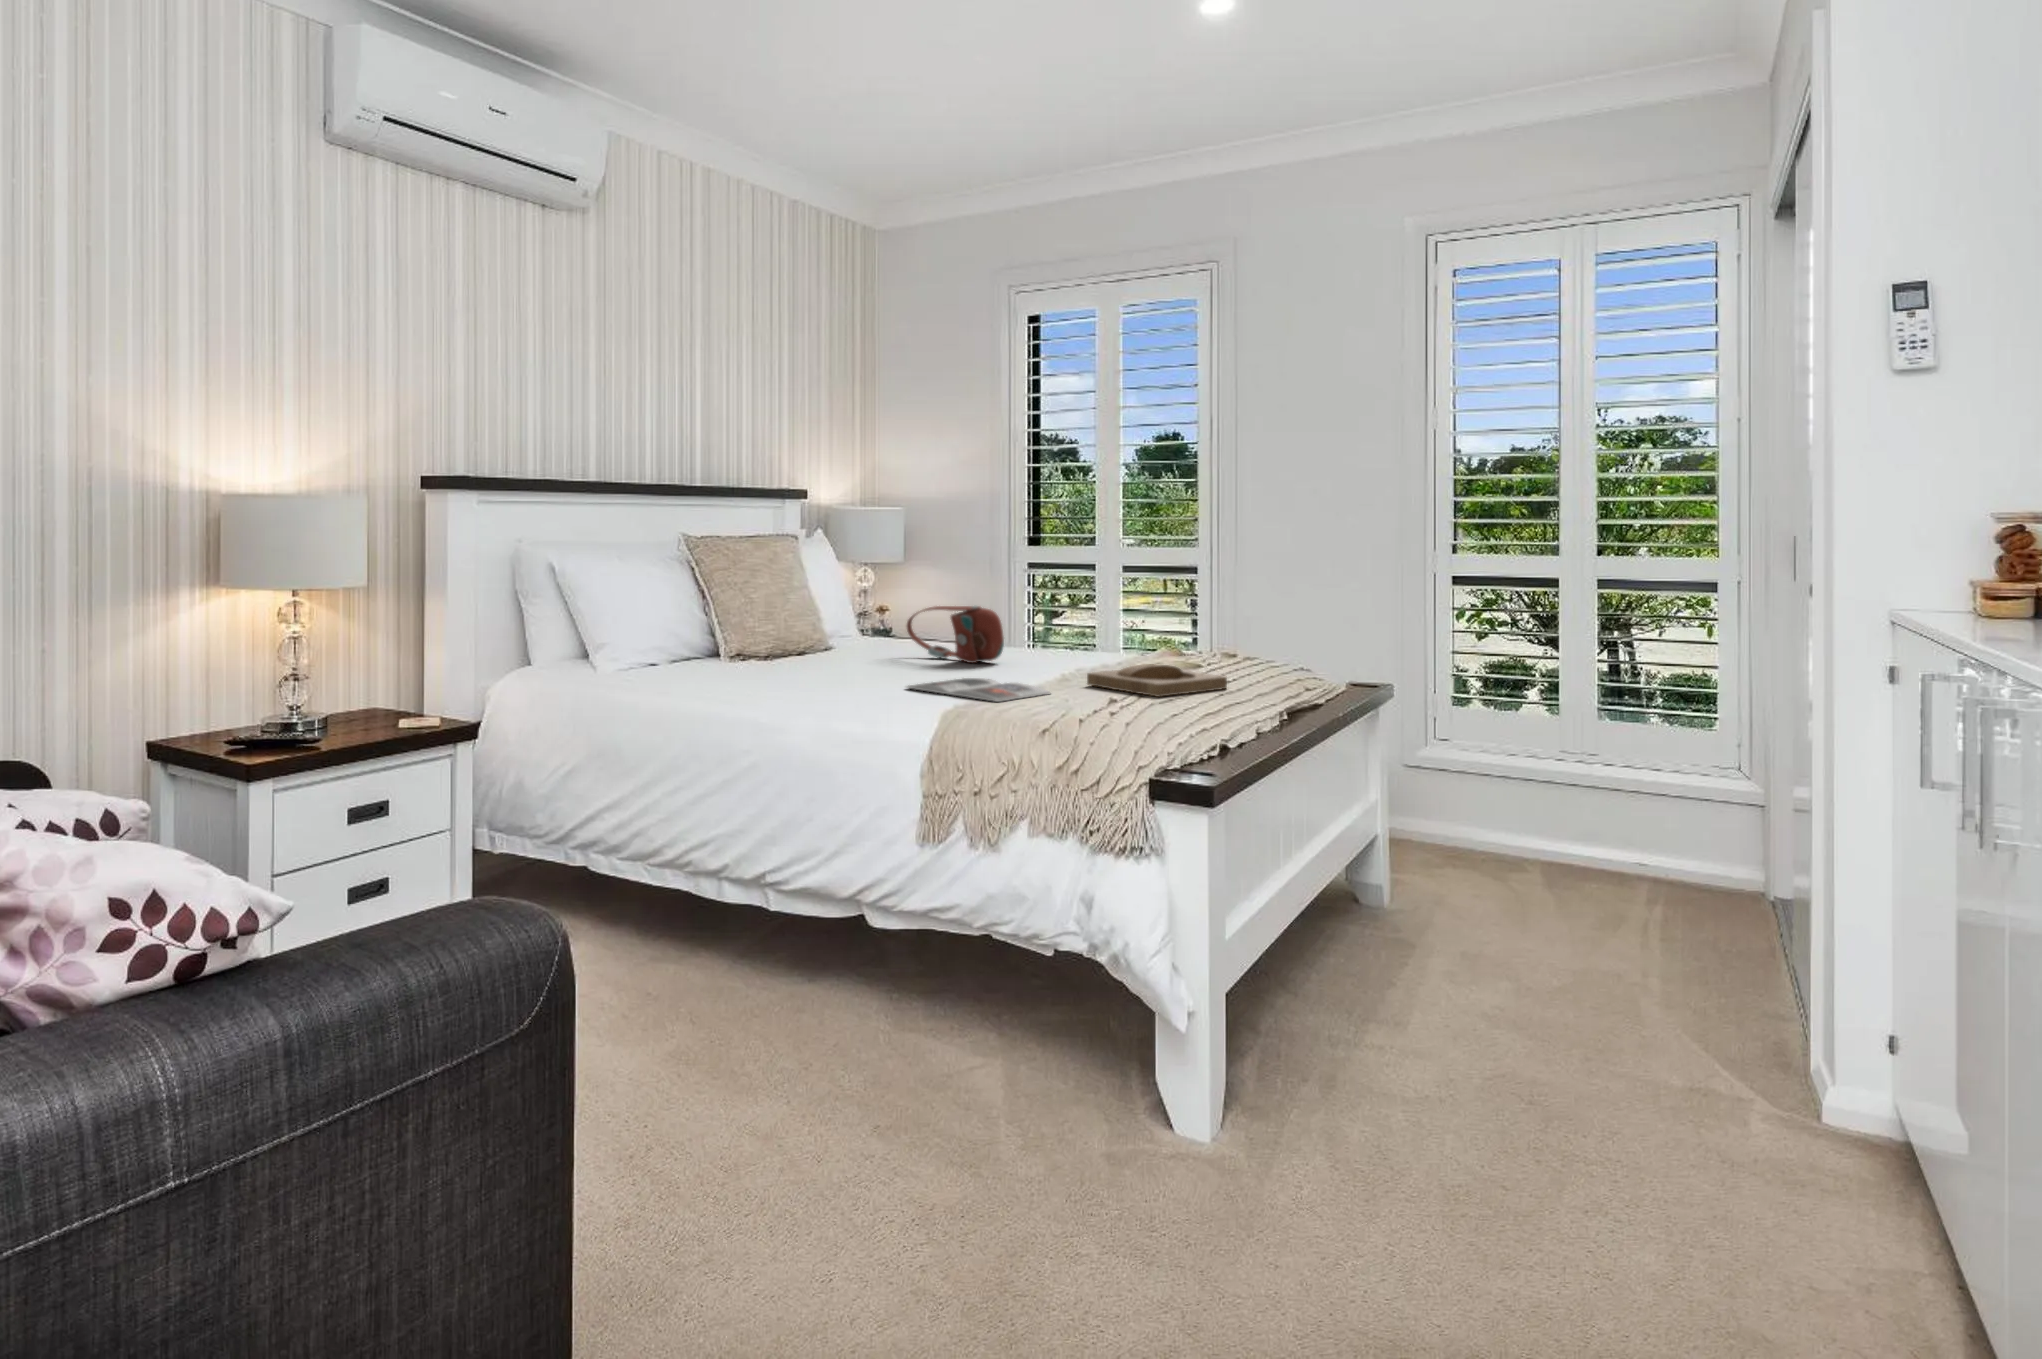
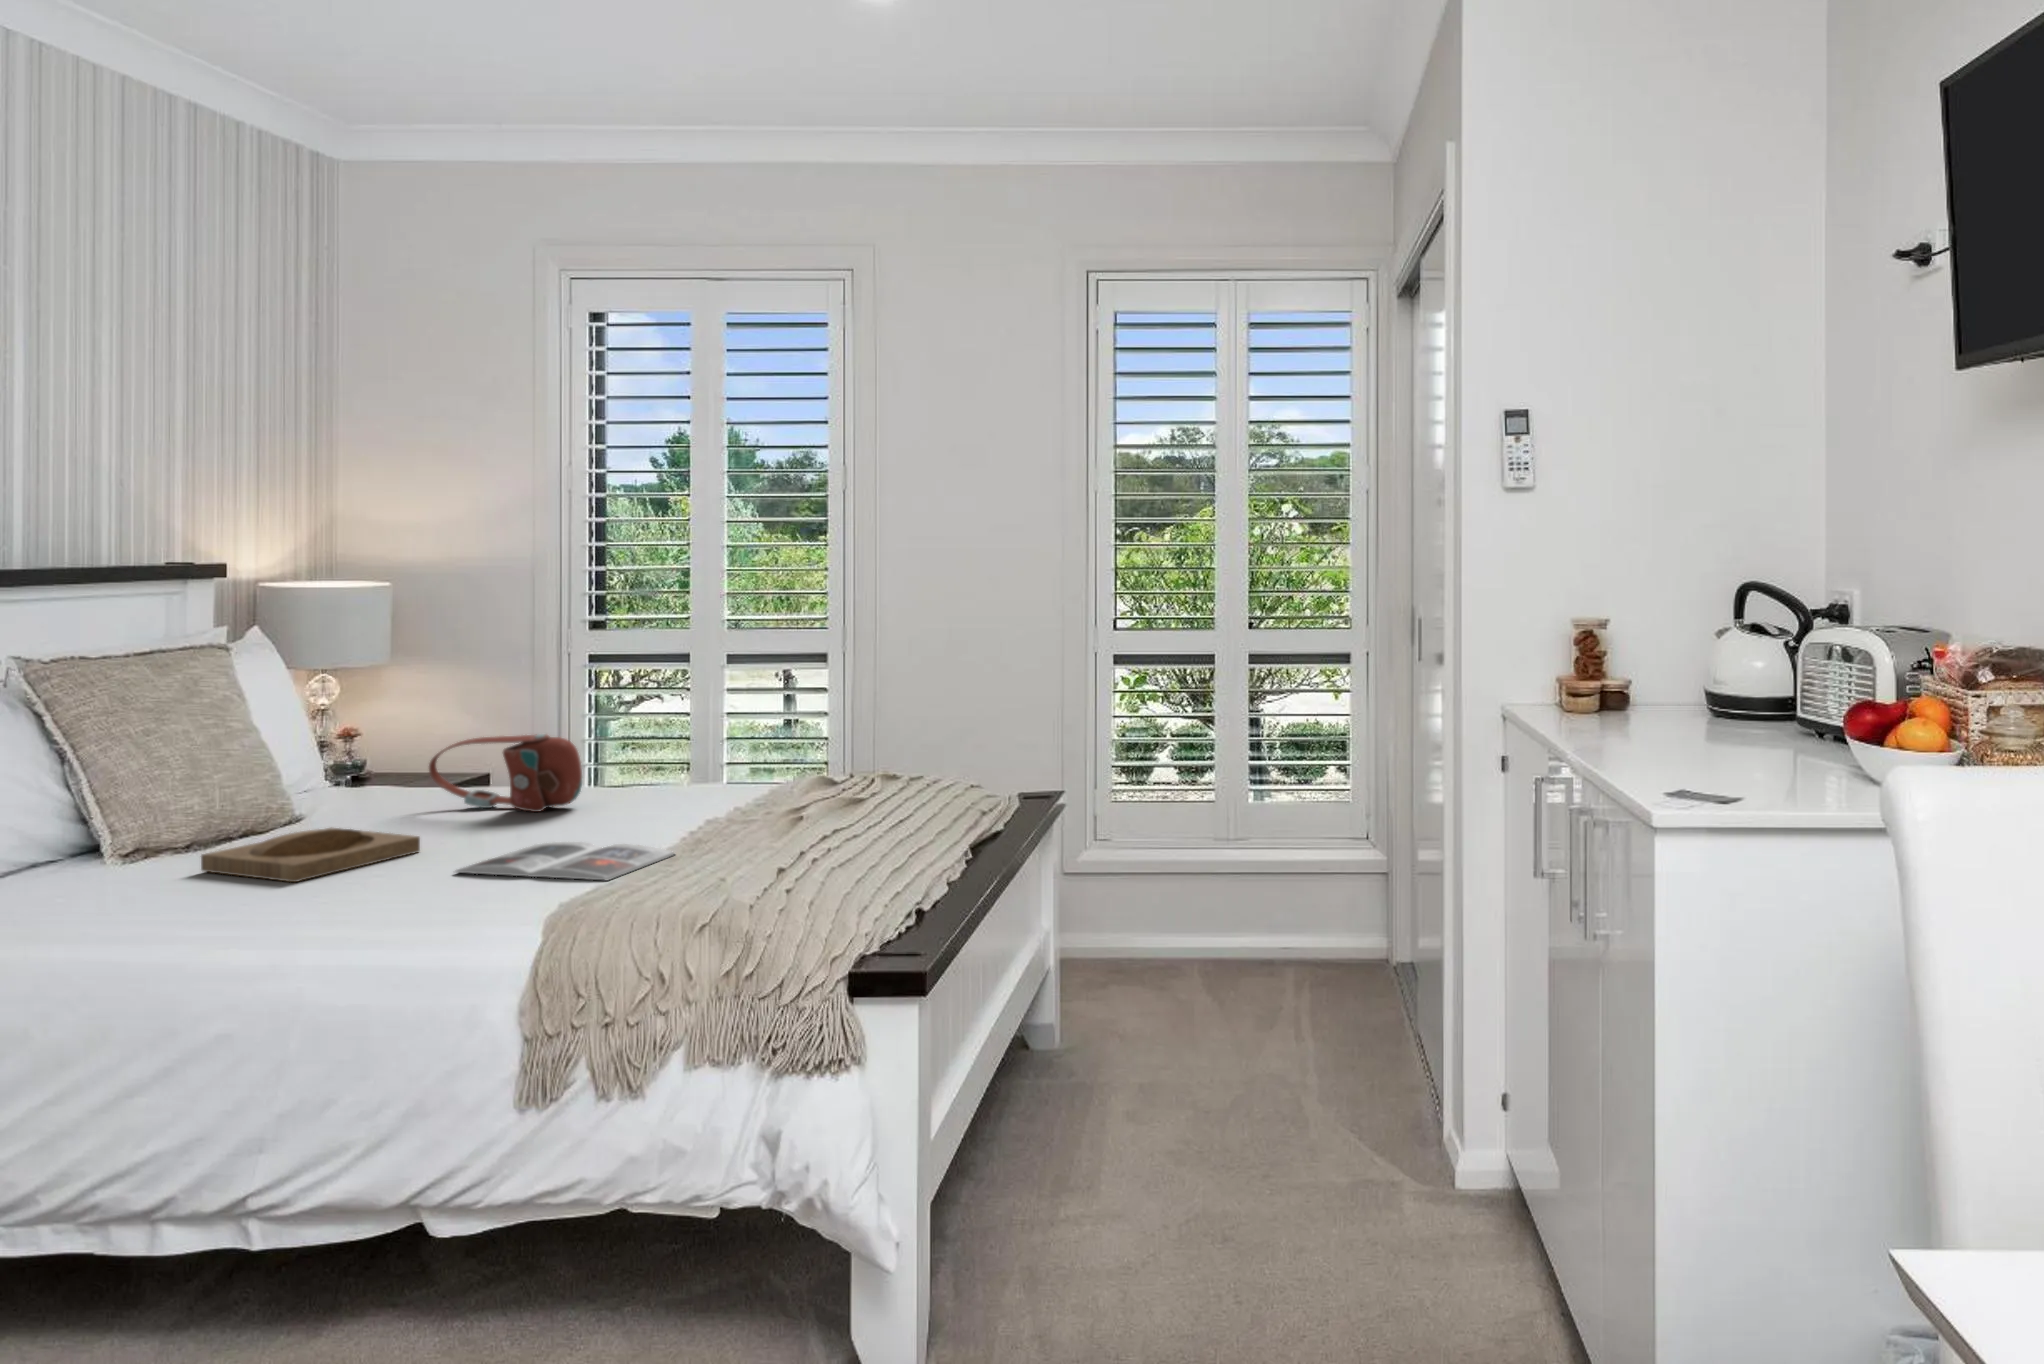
tray: present [1087,664,1227,697] -> present [201,828,420,882]

